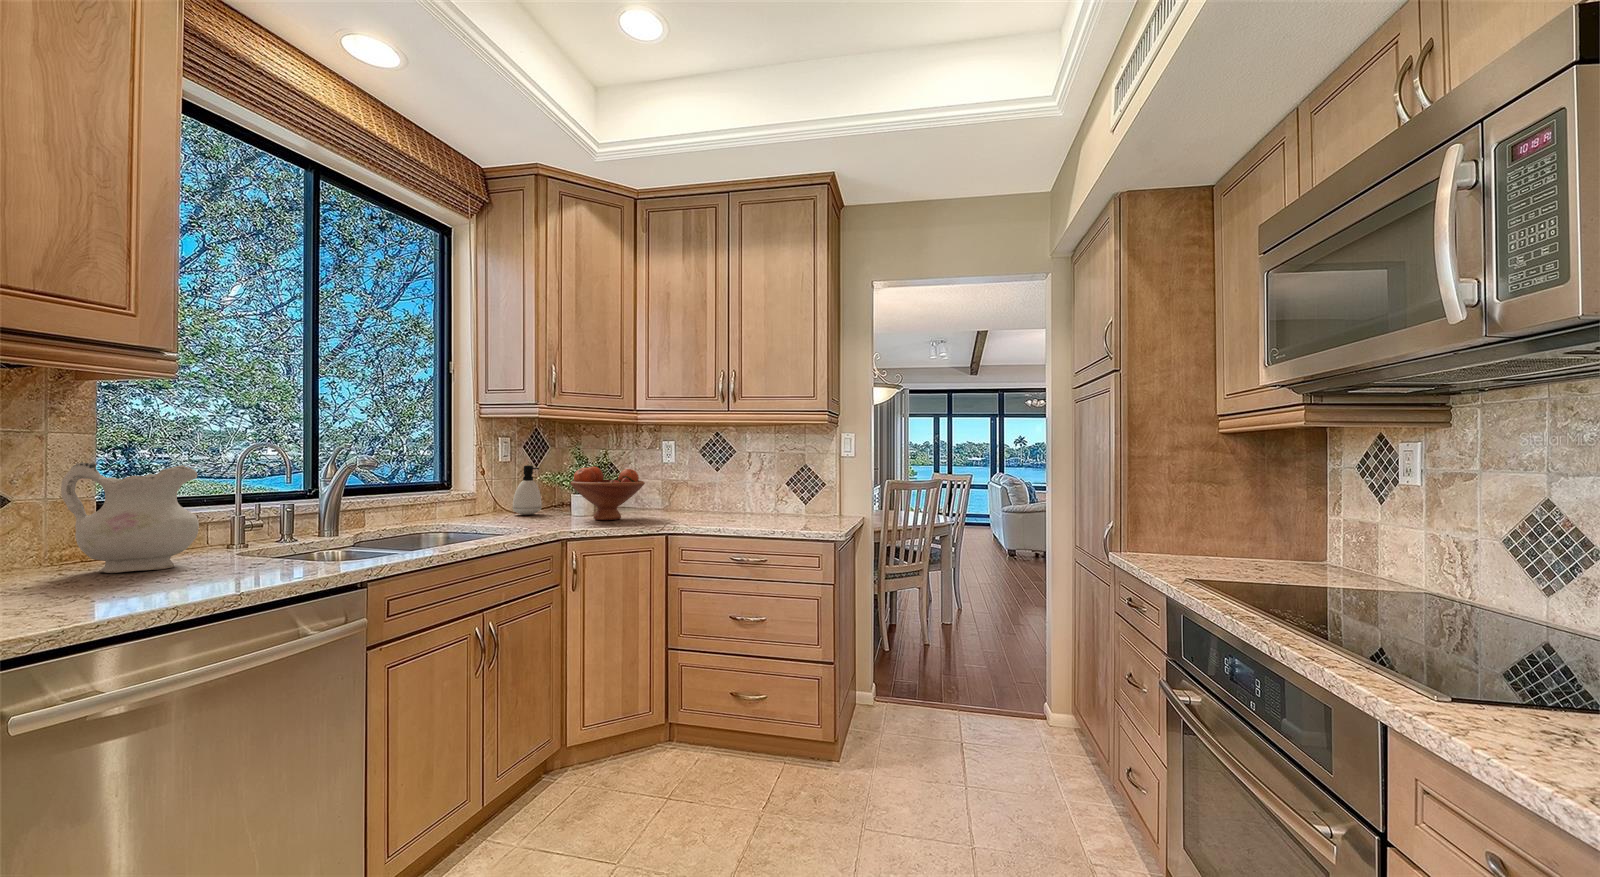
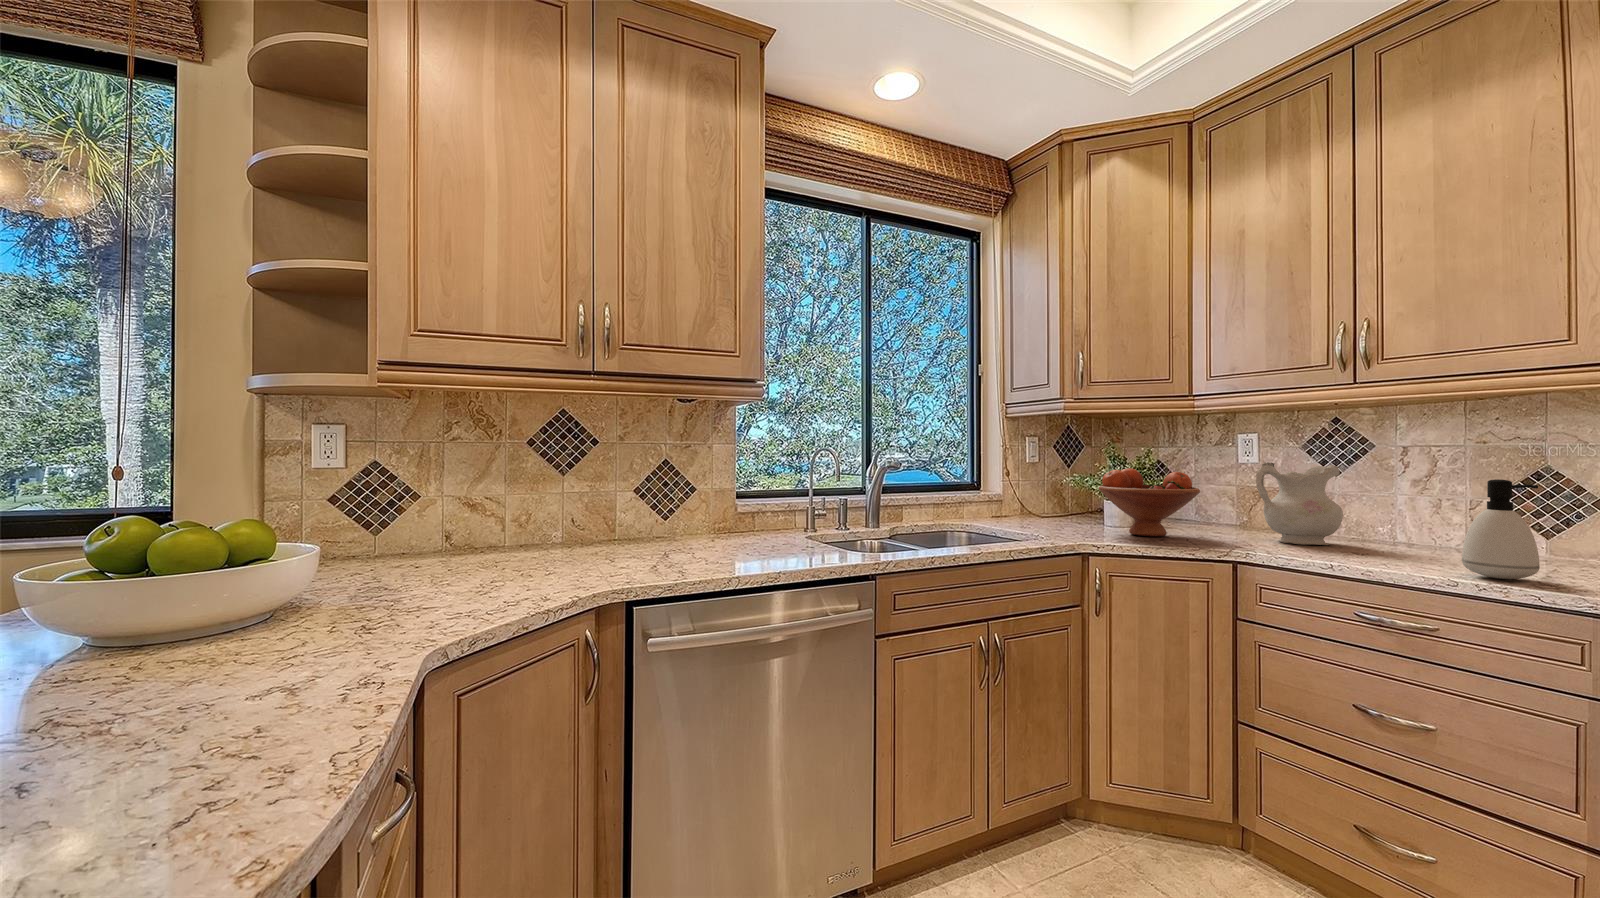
ceramic pitcher: present [61,462,199,573] -> present [1256,462,1343,545]
soap dispenser: present [513,465,542,515] -> present [1462,479,1540,579]

